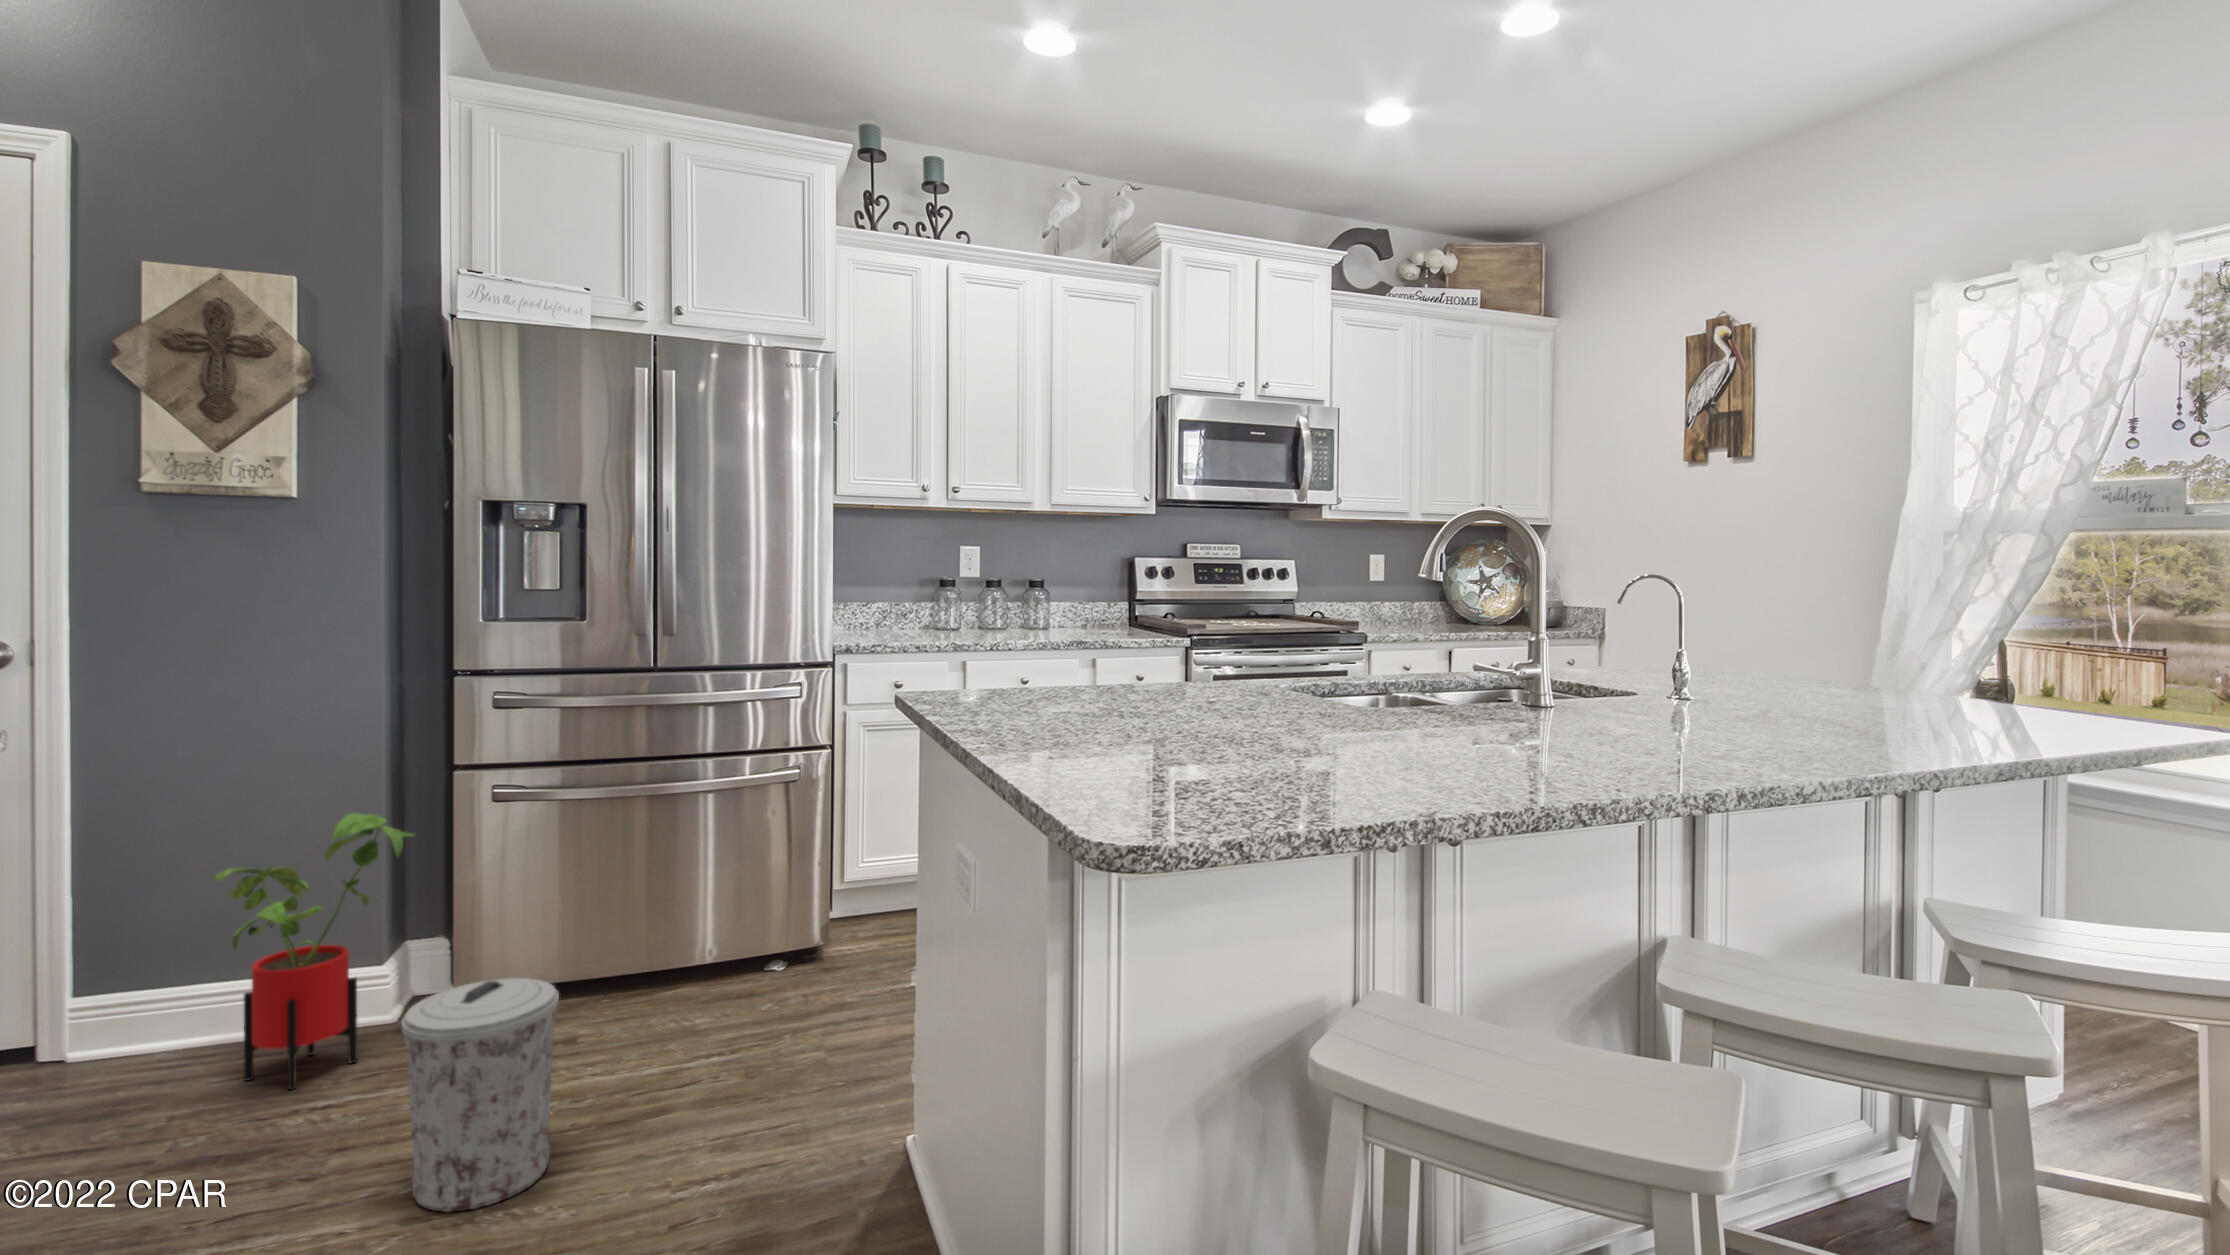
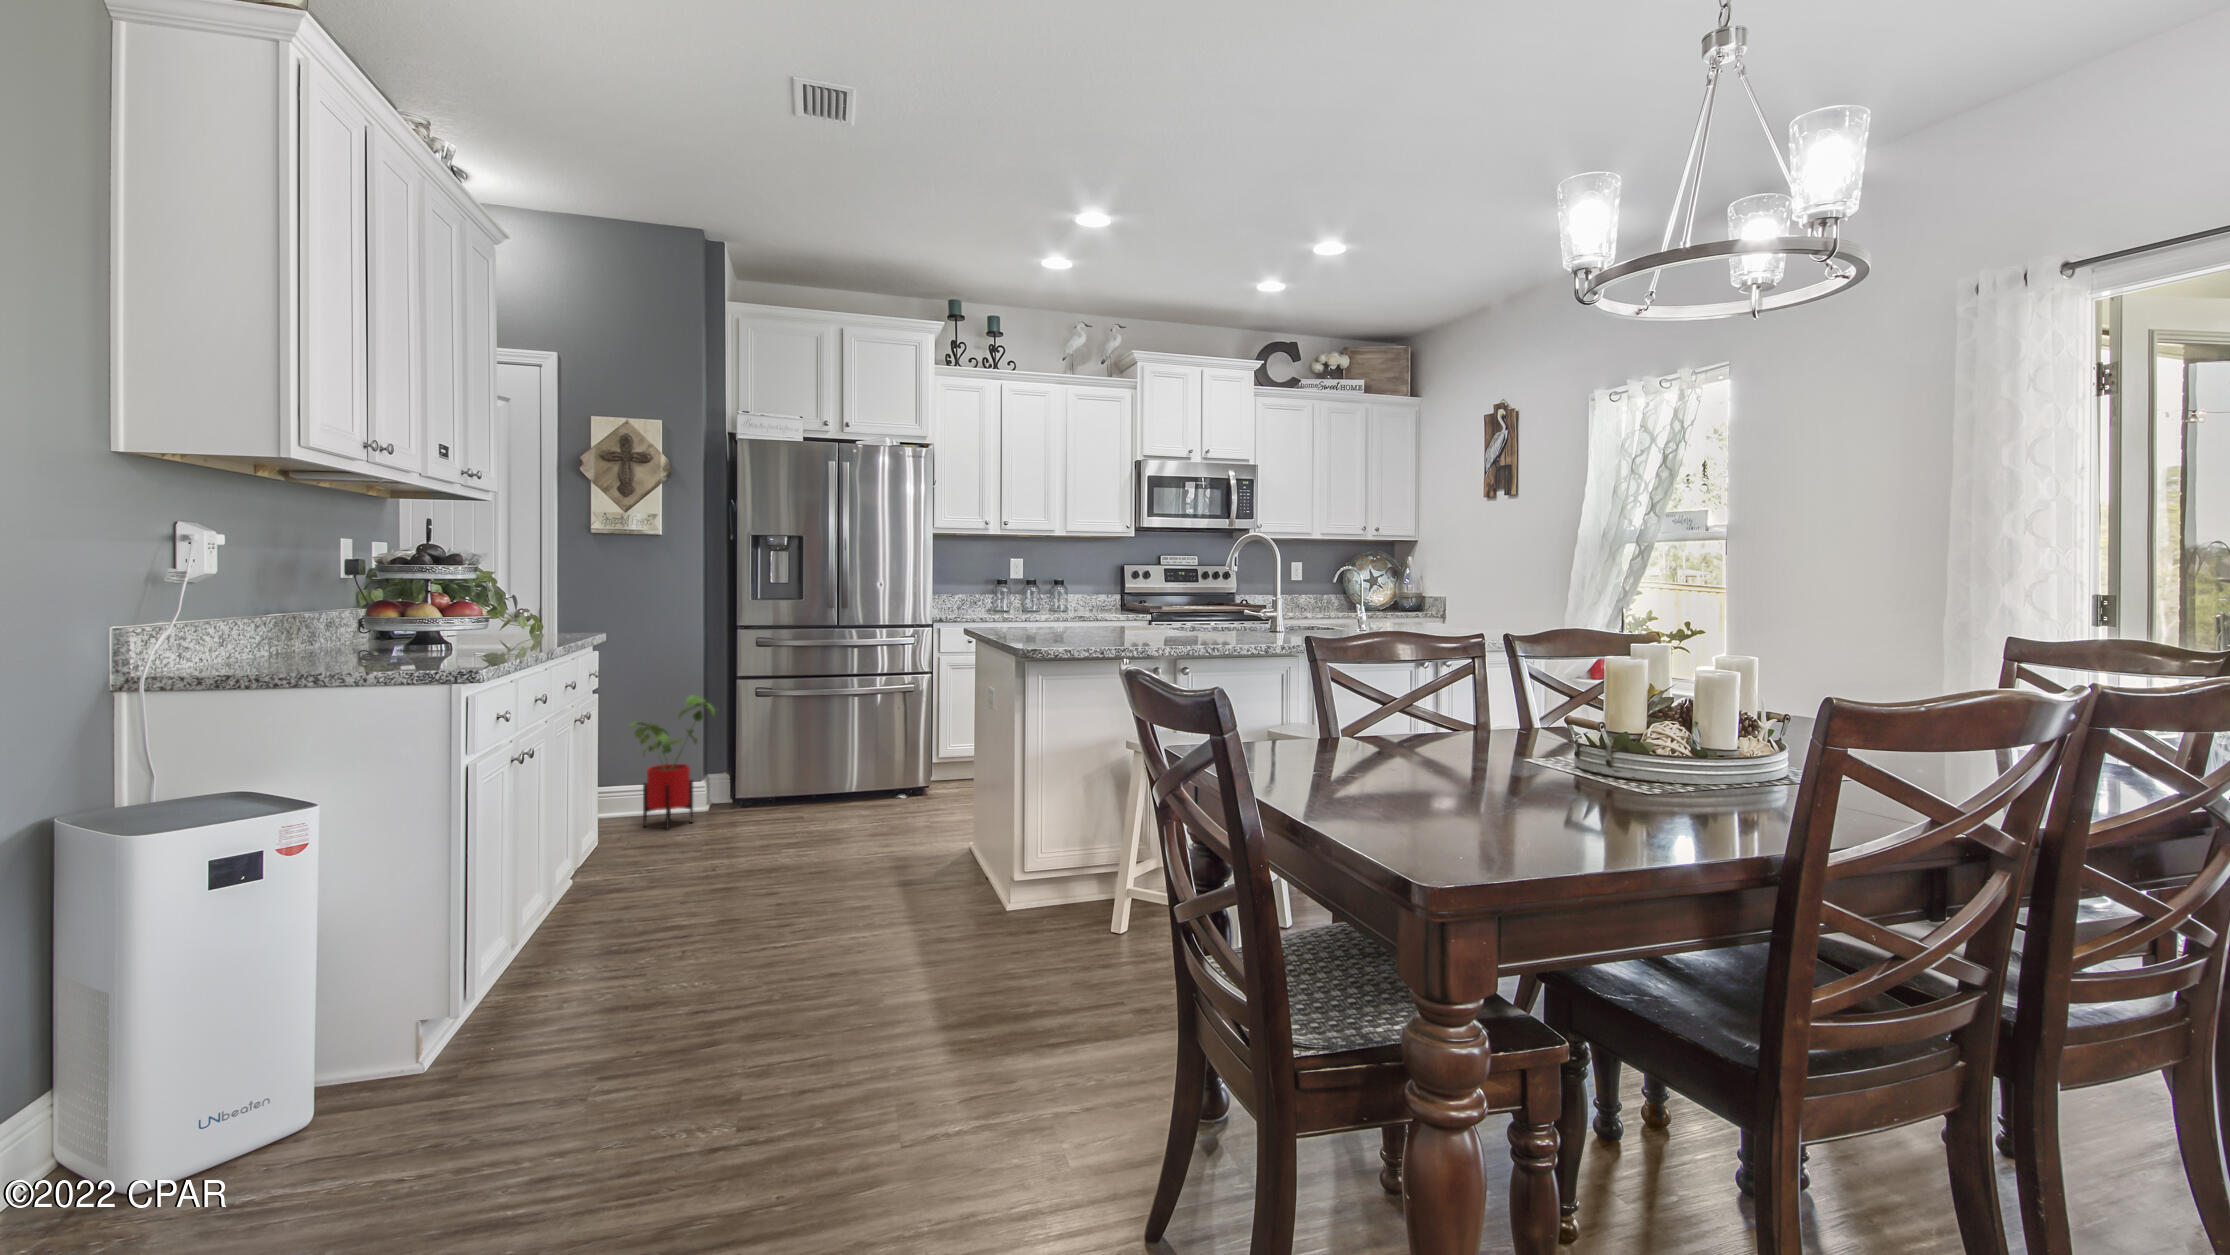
trash can: present [401,978,559,1212] -> none [736,762,803,861]

